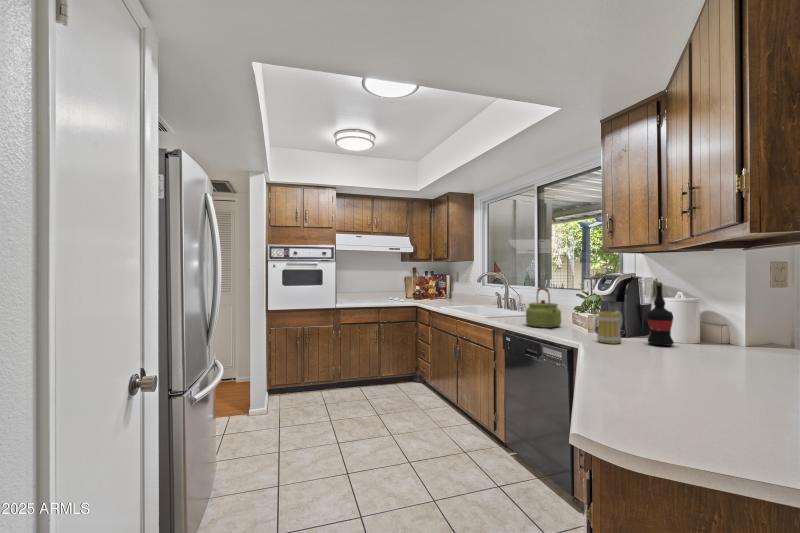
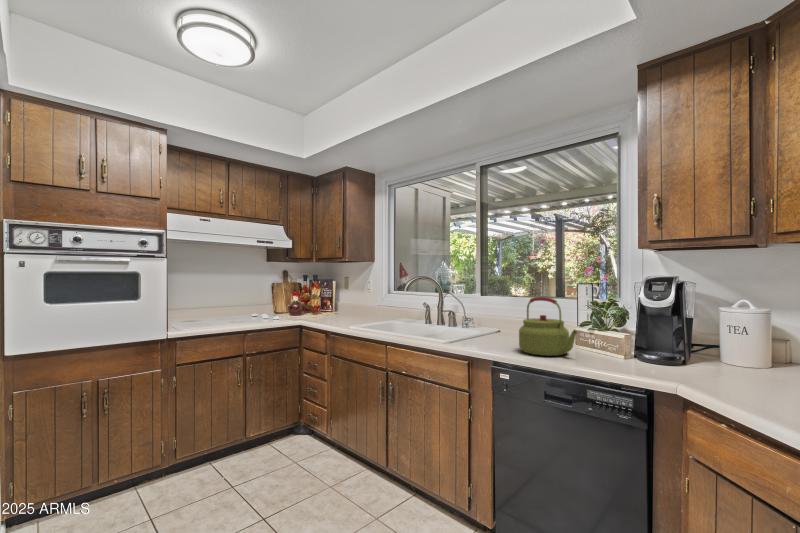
wine bottle: present [647,282,674,345] -> none [729,289,772,377]
mug: present [597,311,623,344] -> none [675,331,714,382]

